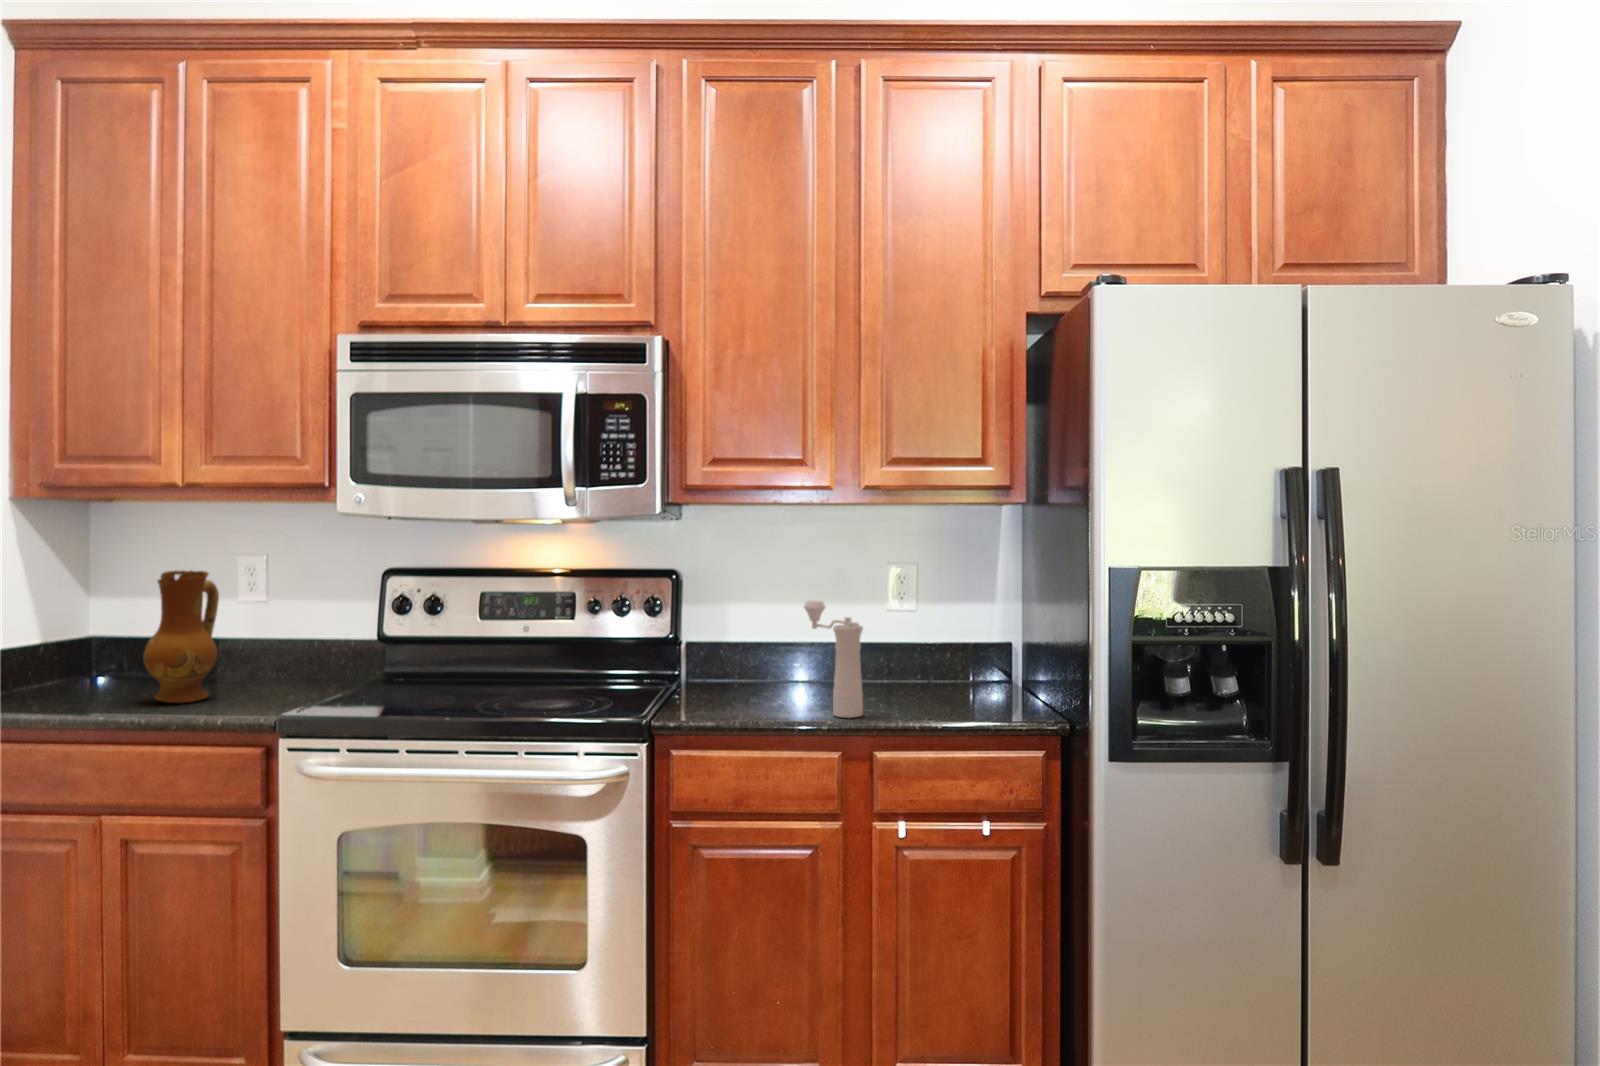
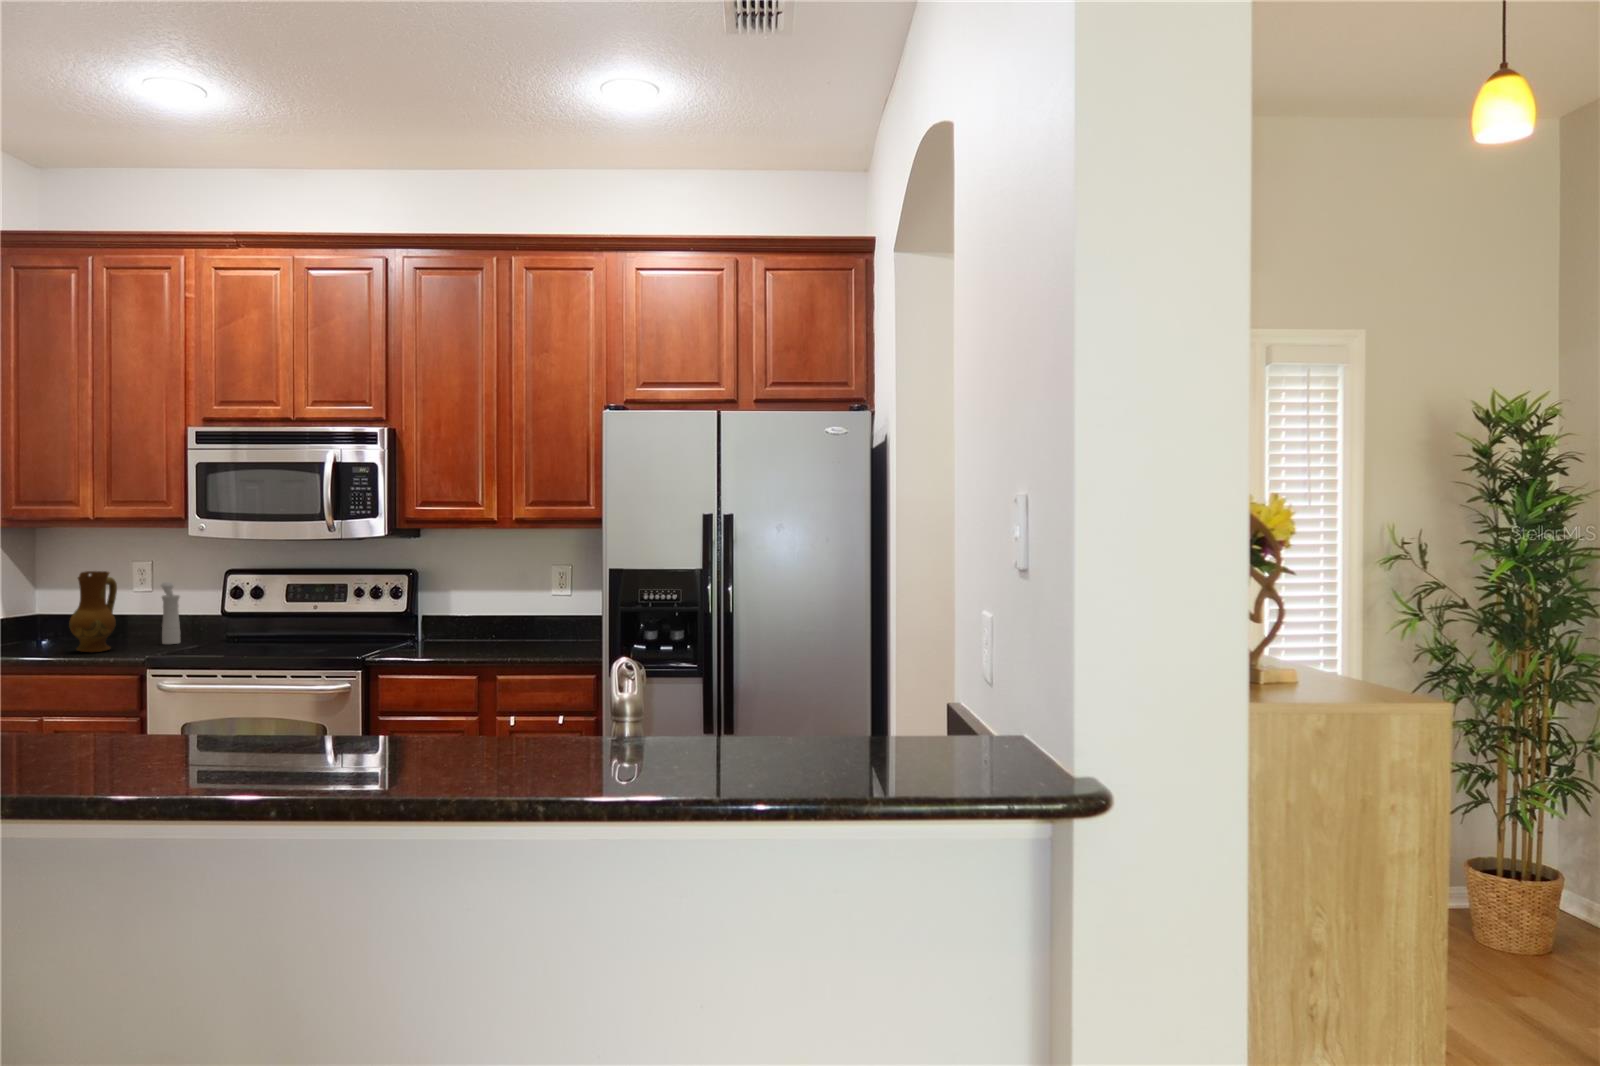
pepper mill: present [804,601,863,718] -> present [161,582,180,644]

